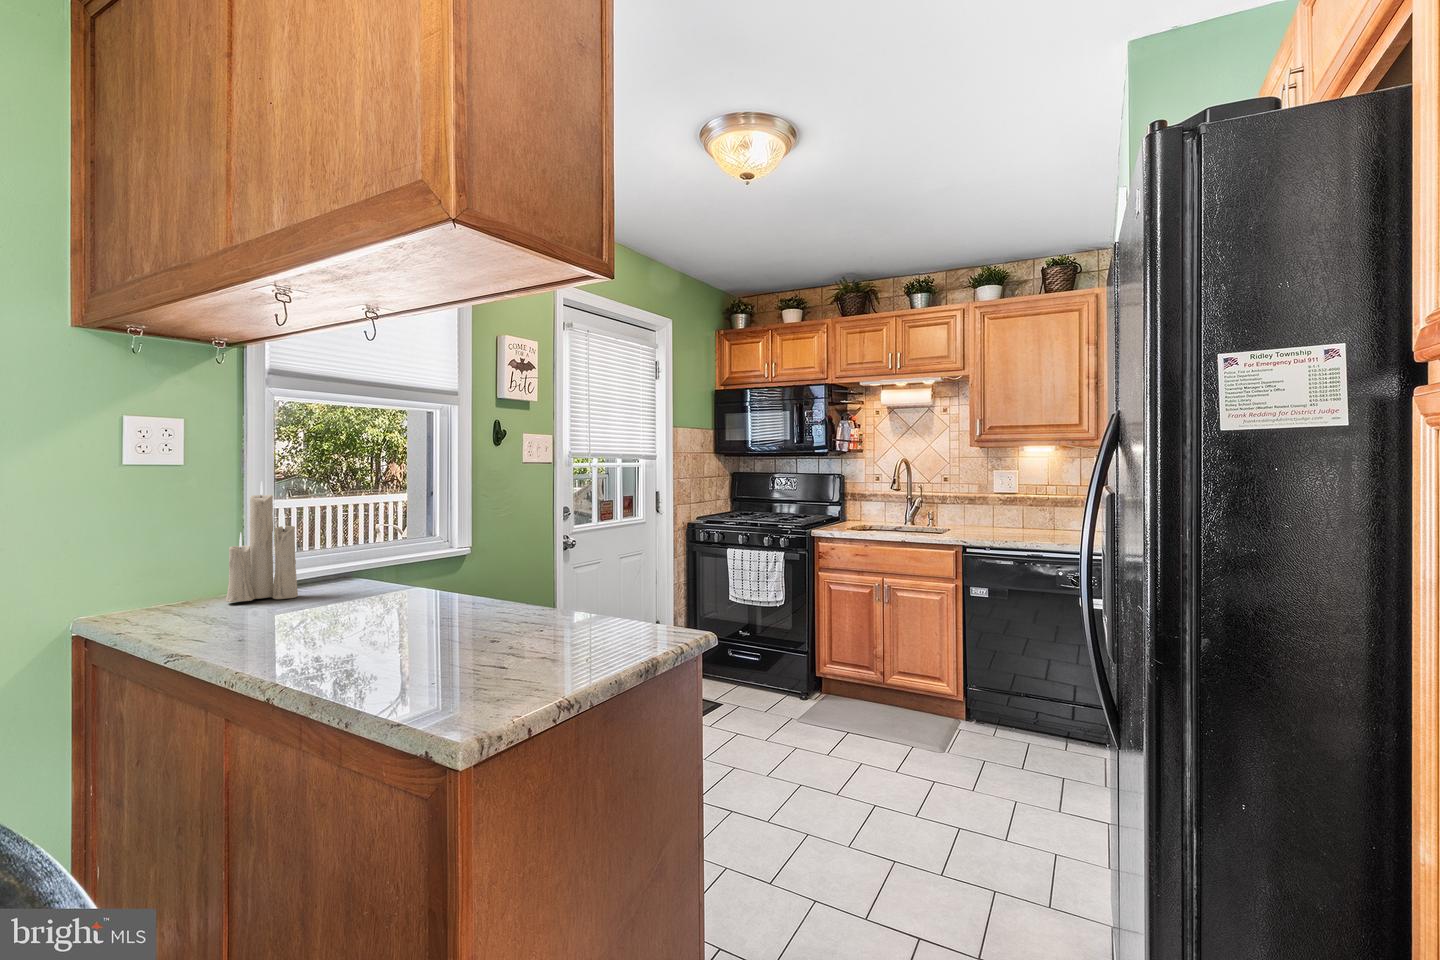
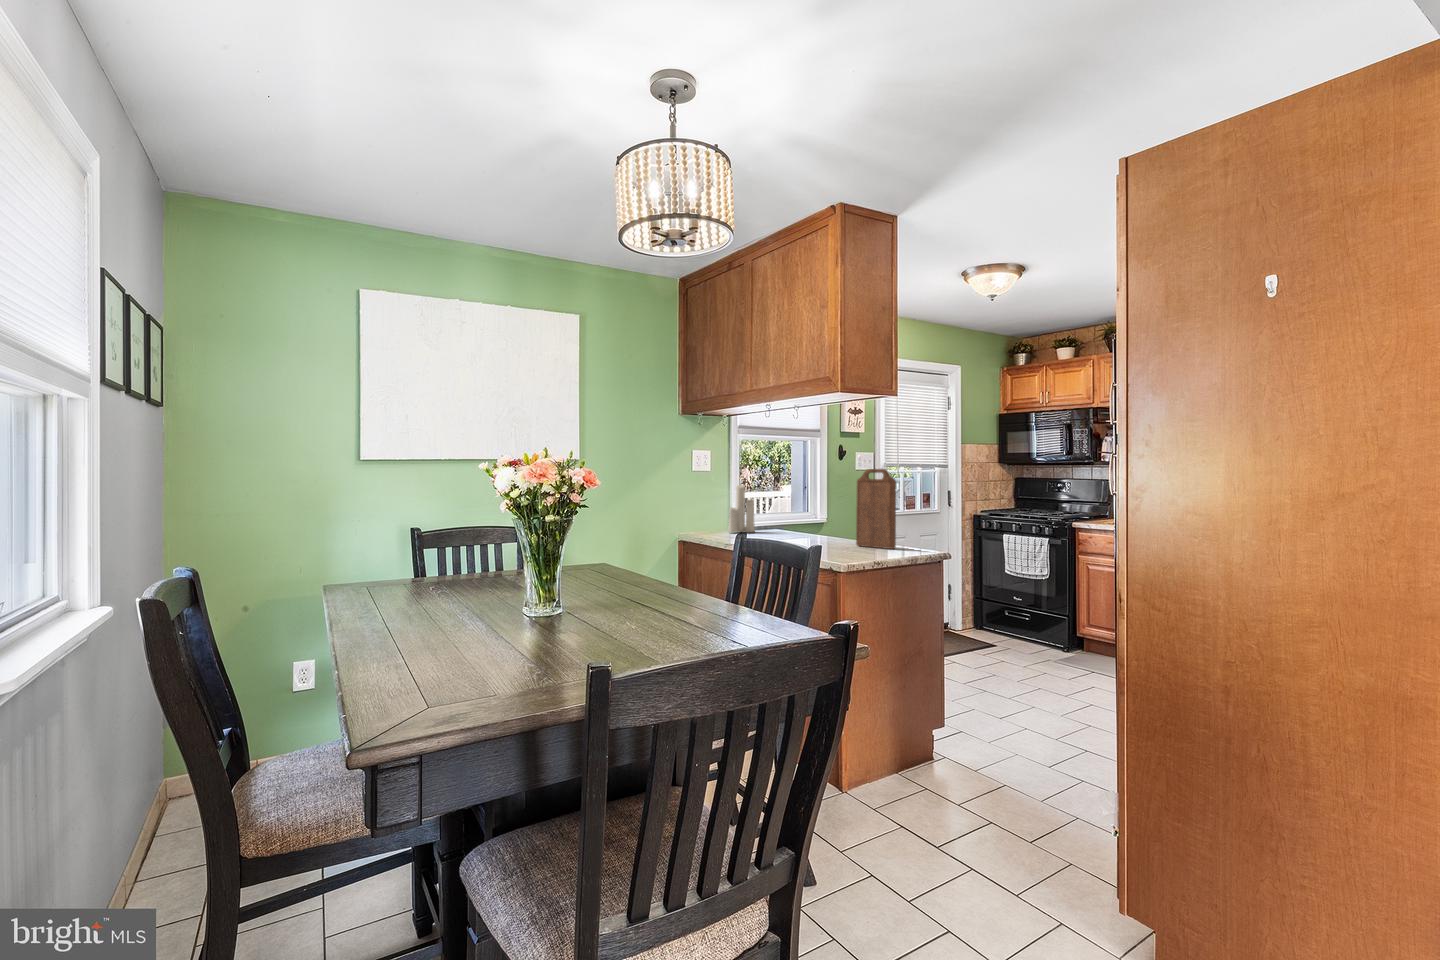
cutting board: none [514,462,609,655] -> present [856,469,896,549]

